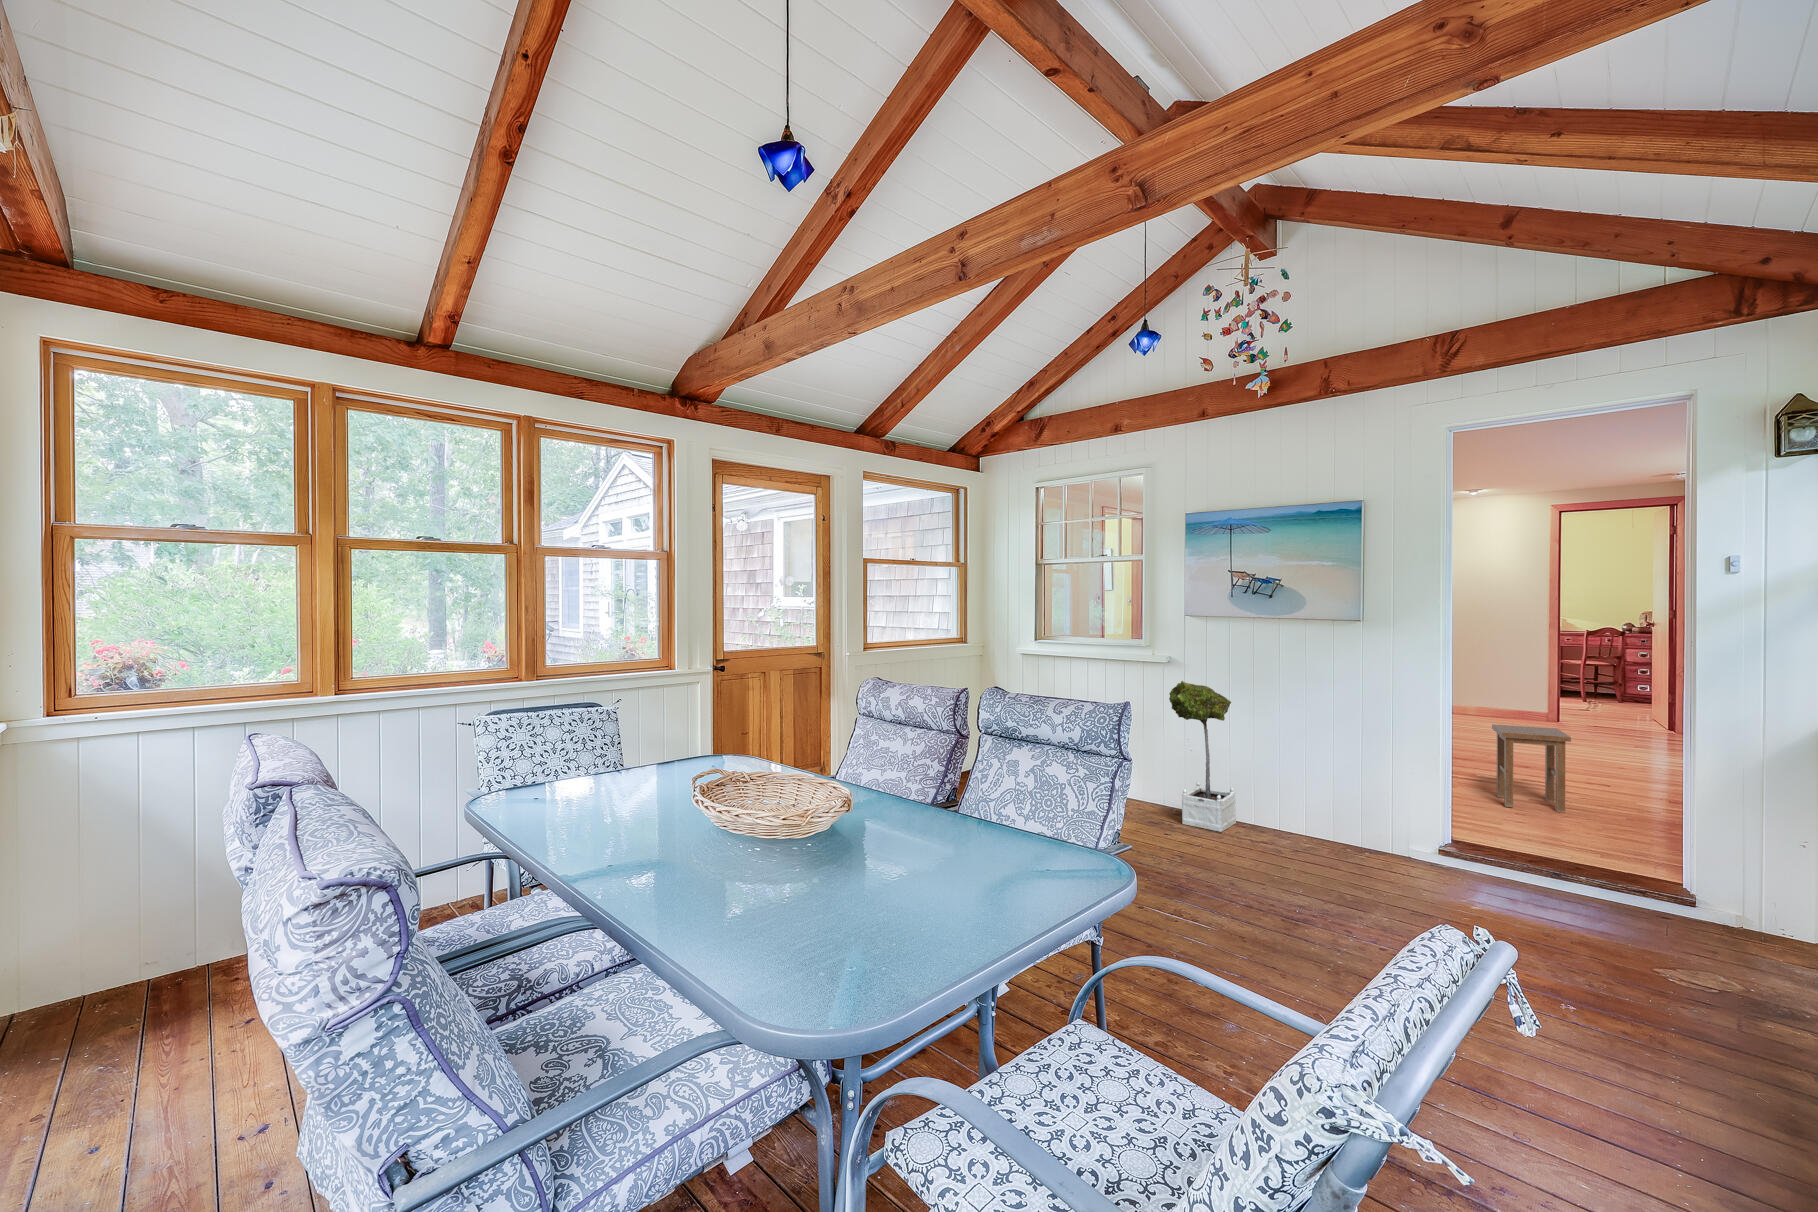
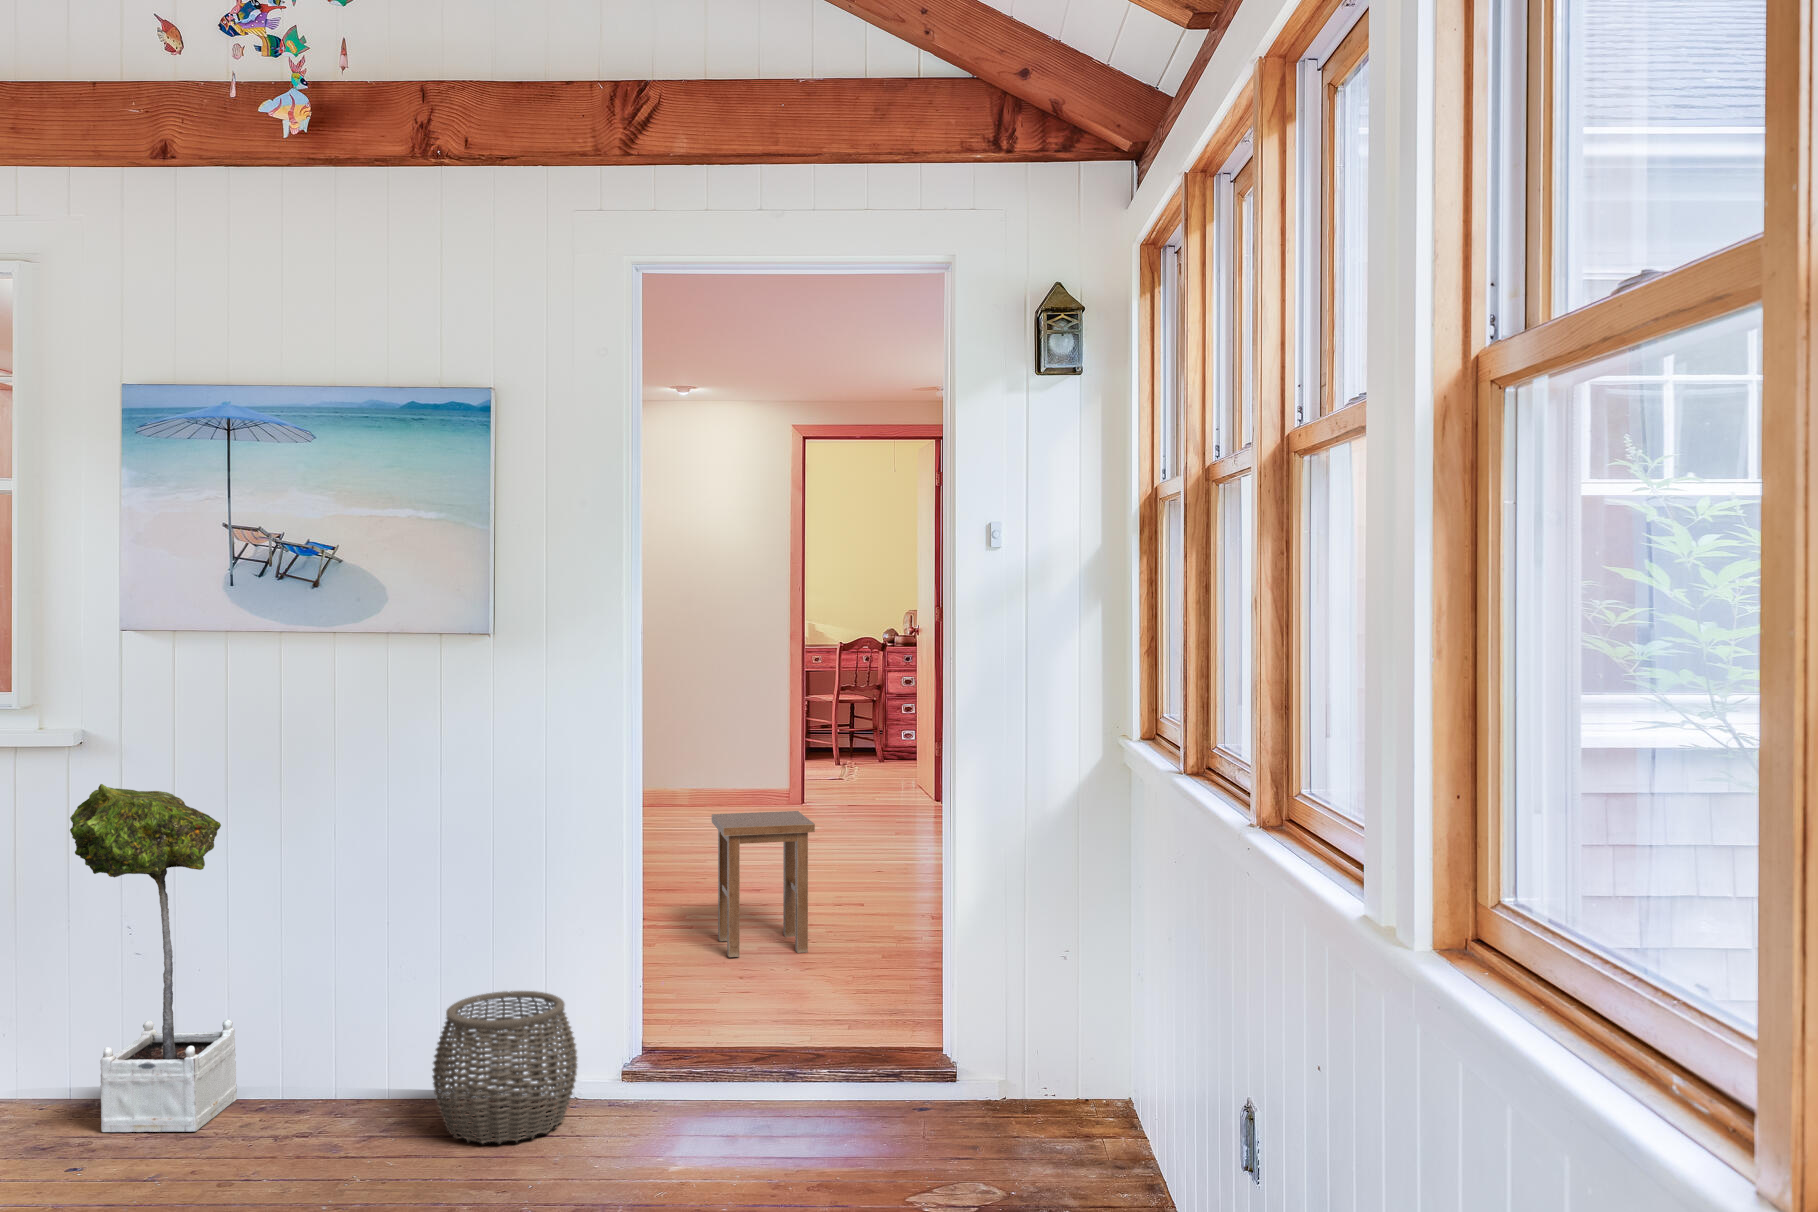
woven basket: none [1334,797,1415,871] -> present [433,991,577,1144]

